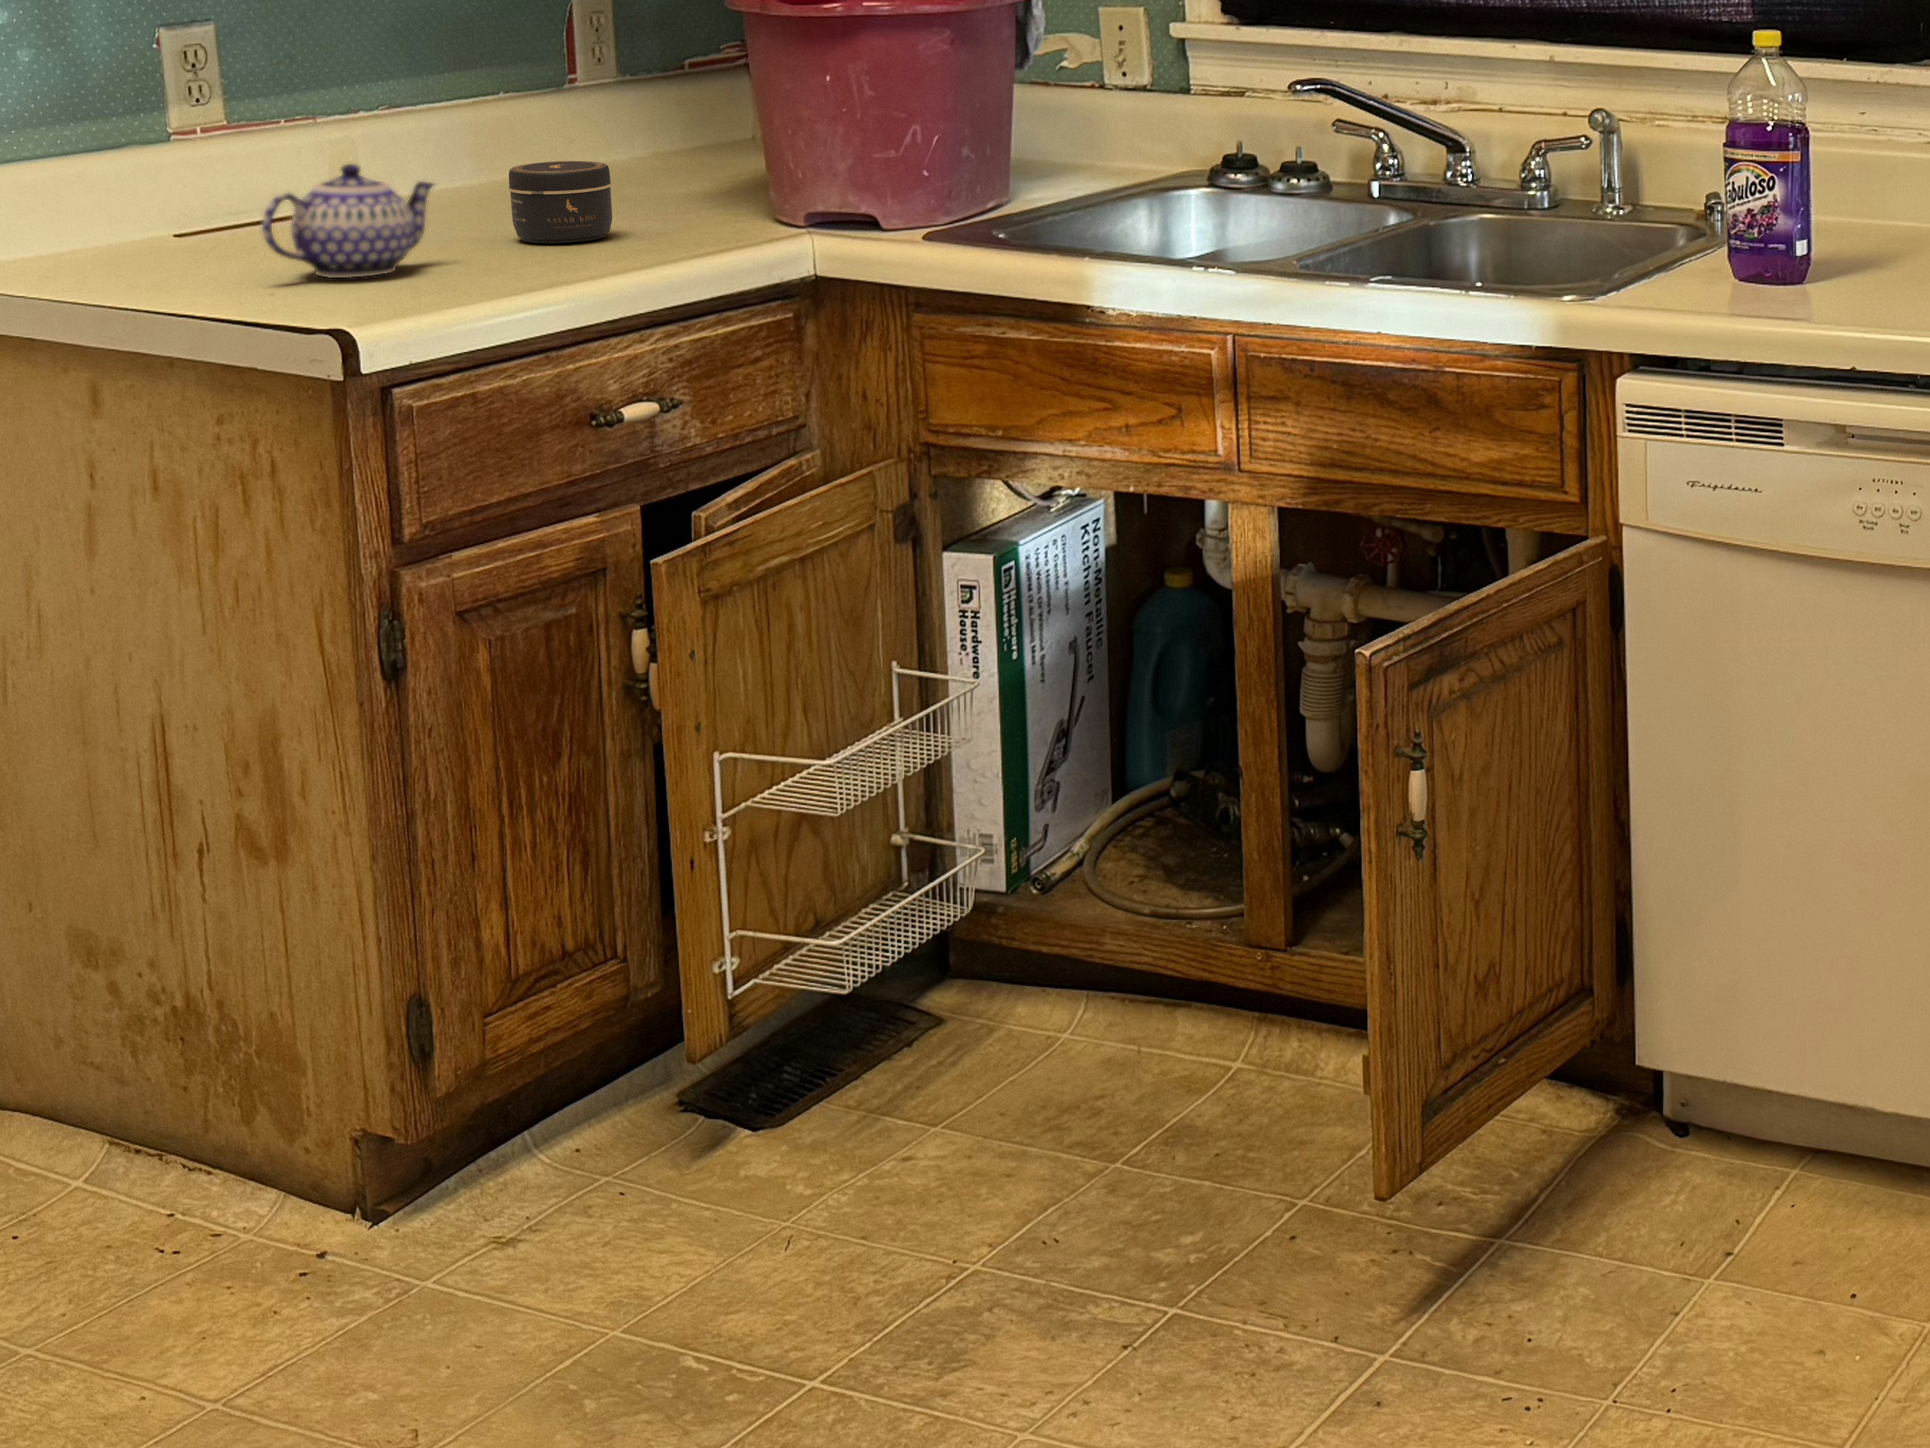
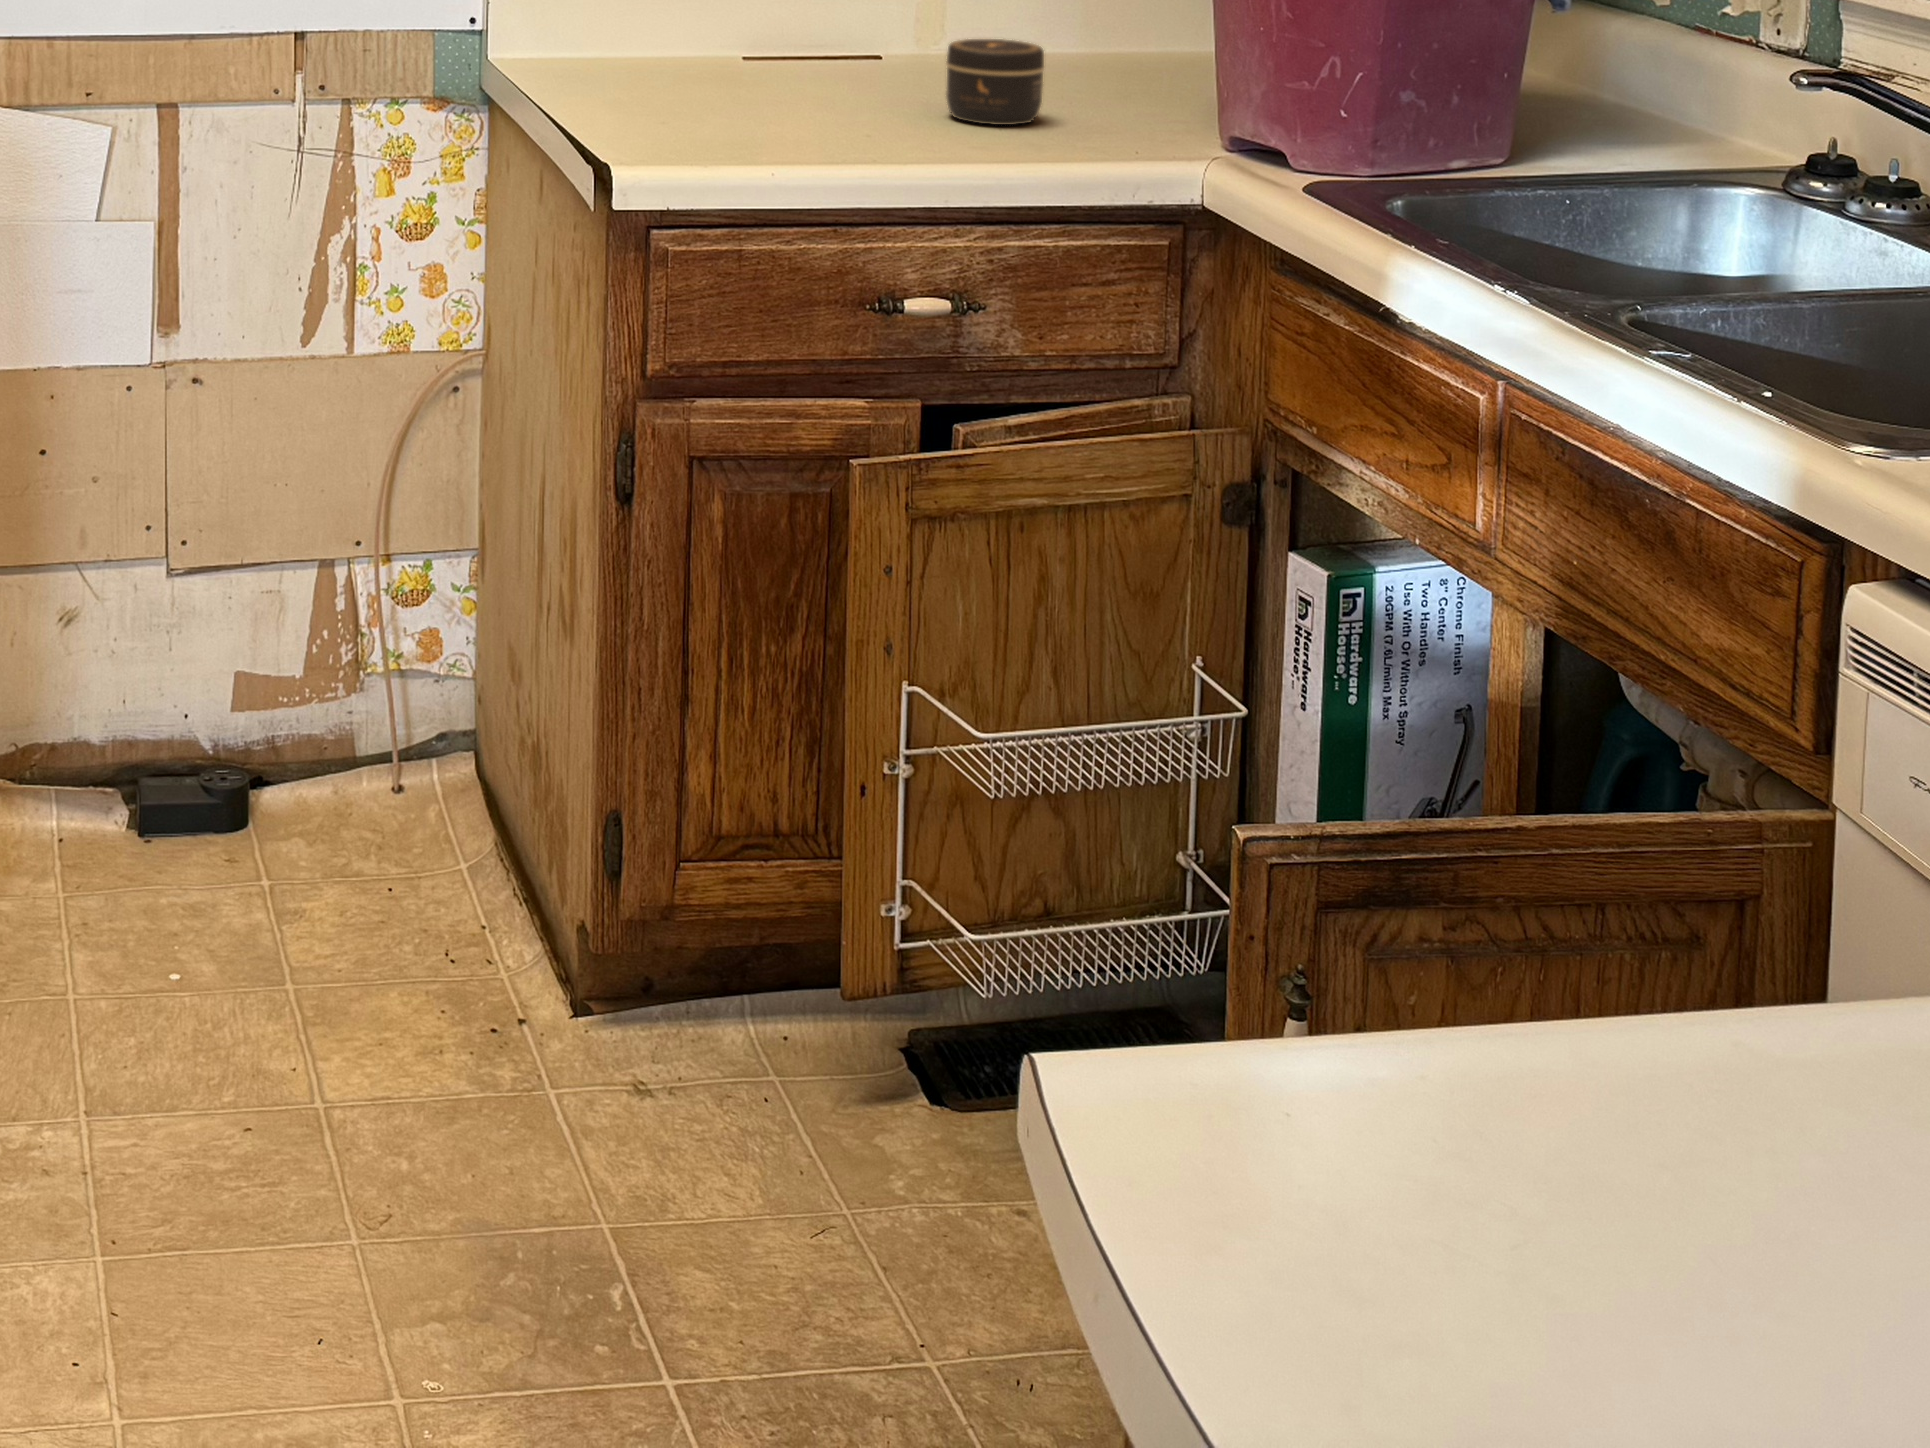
teapot: present [262,164,434,278] -> none [668,14,843,122]

